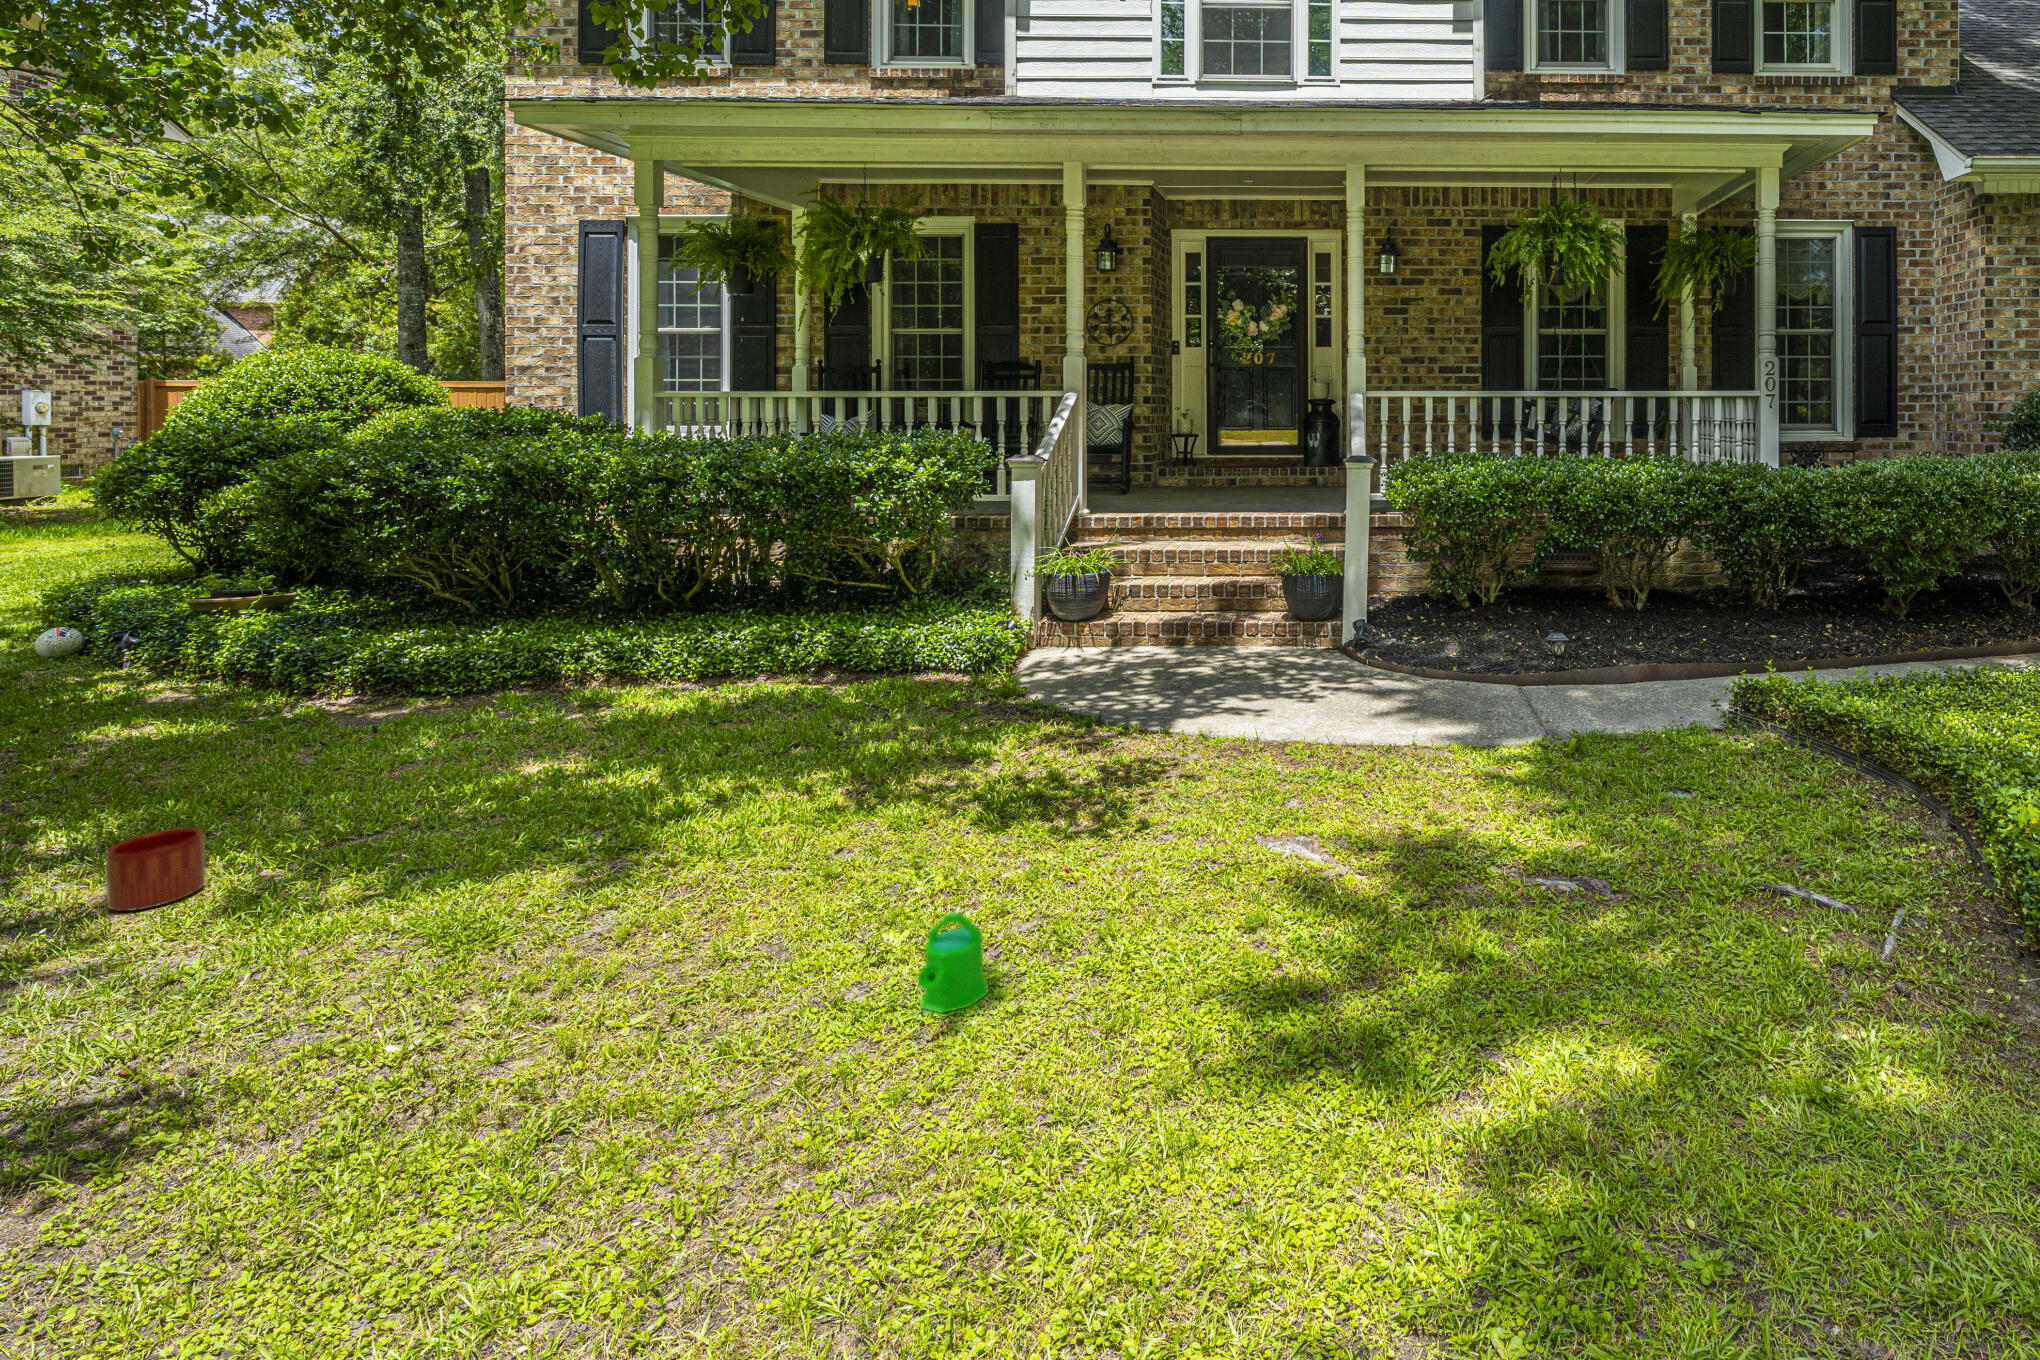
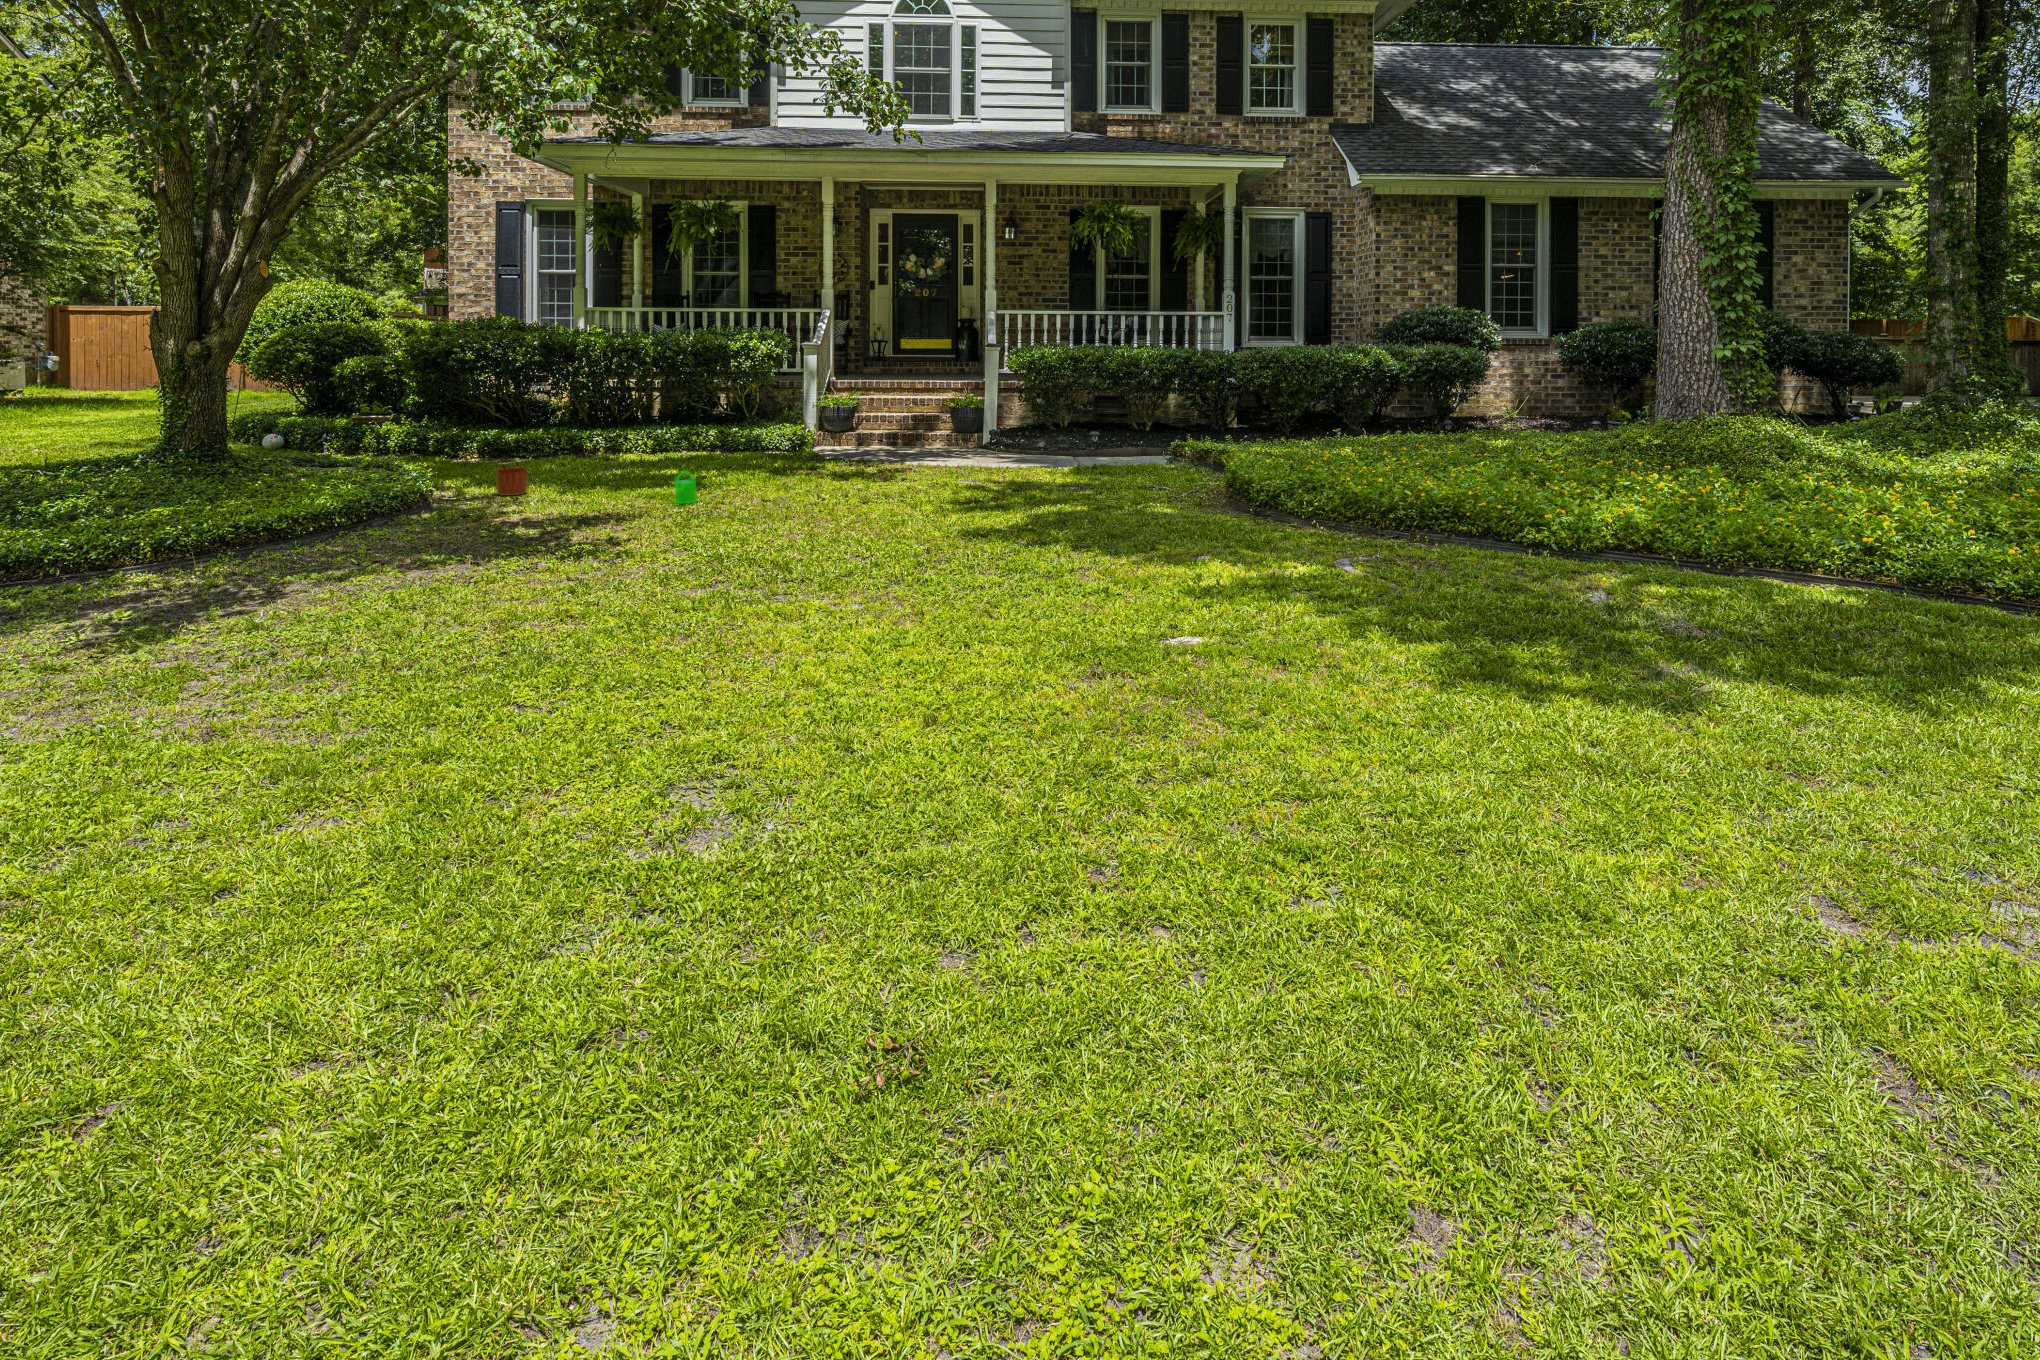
watering can: present [917,912,988,1013] -> present [674,471,697,504]

